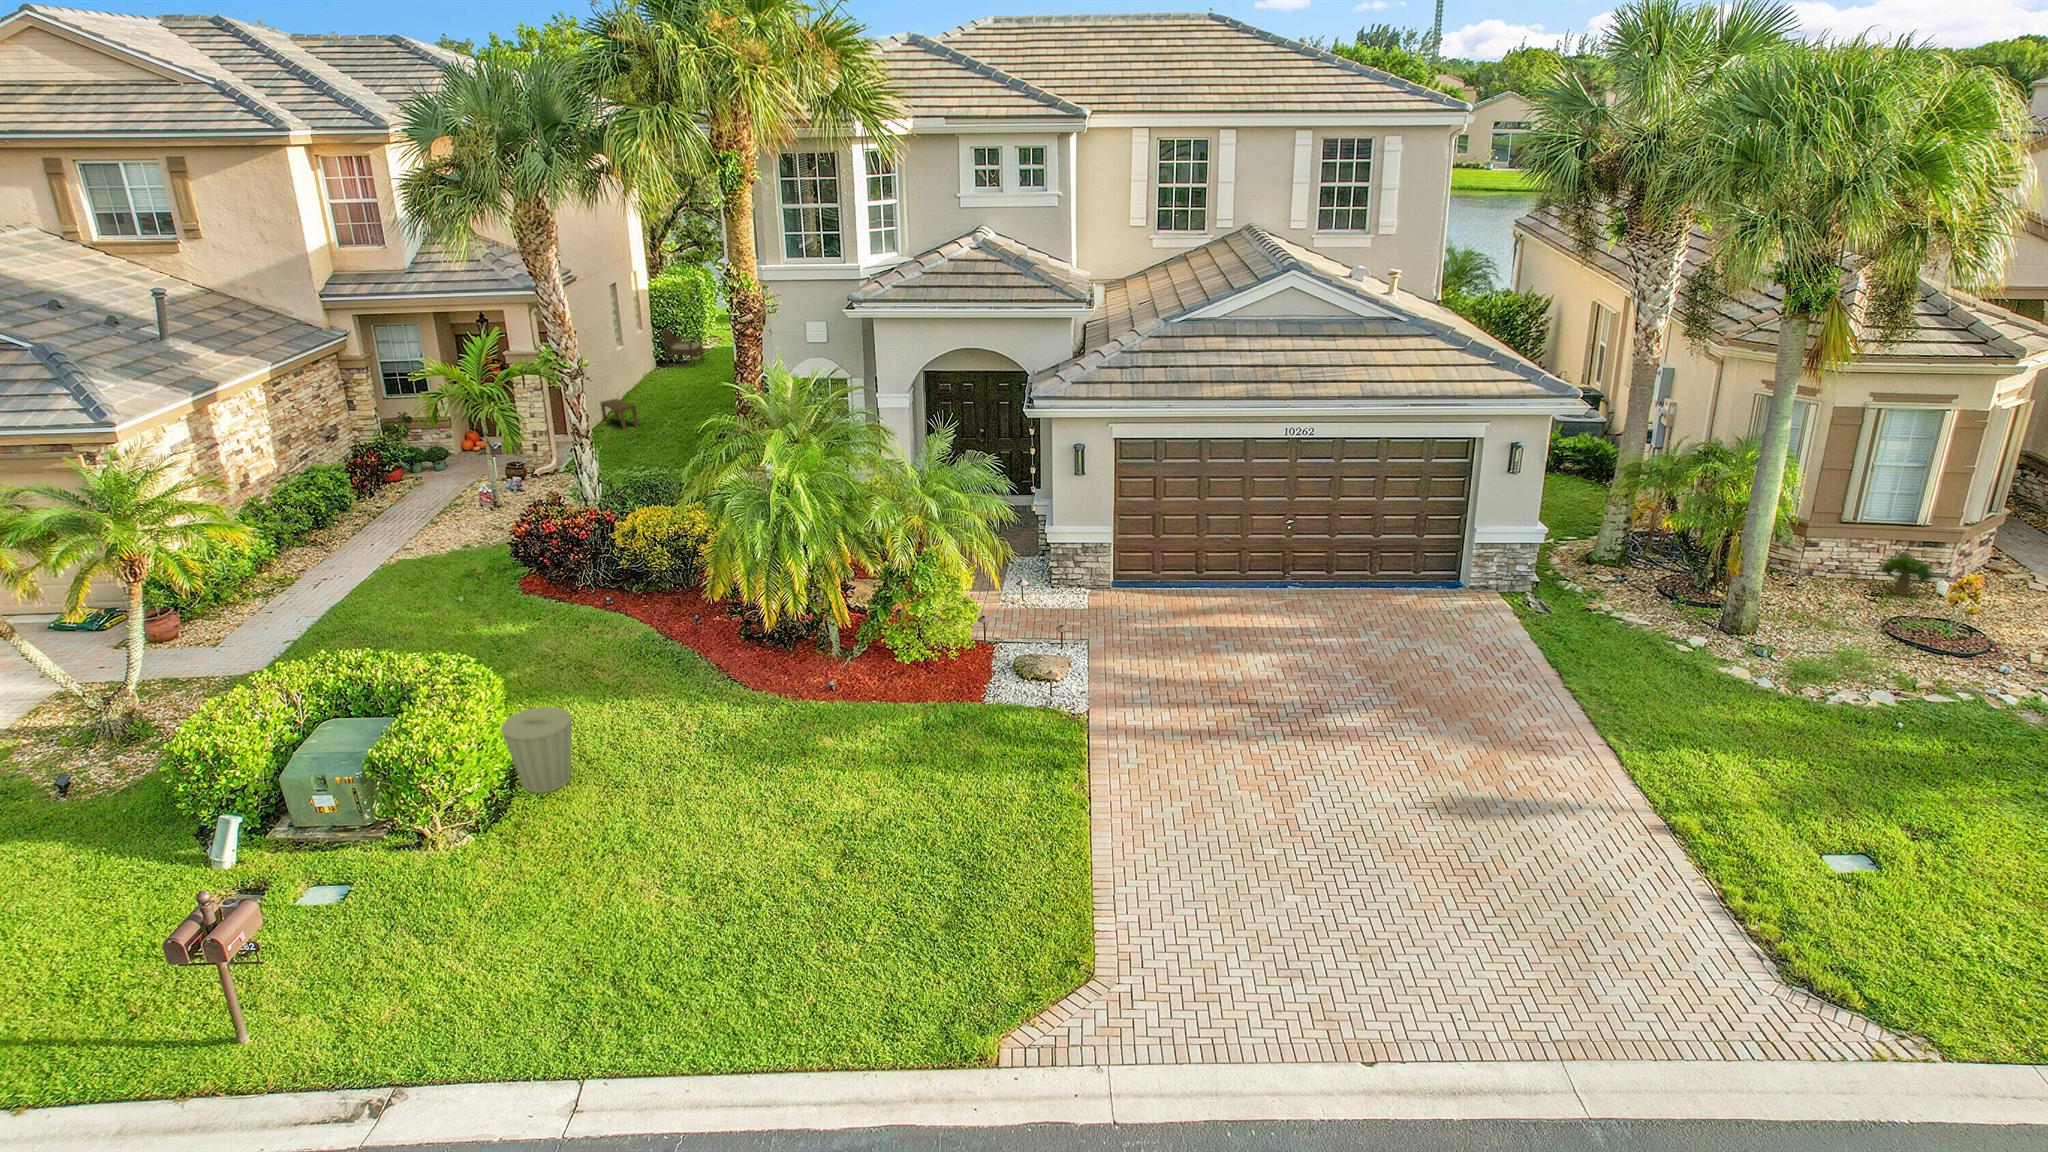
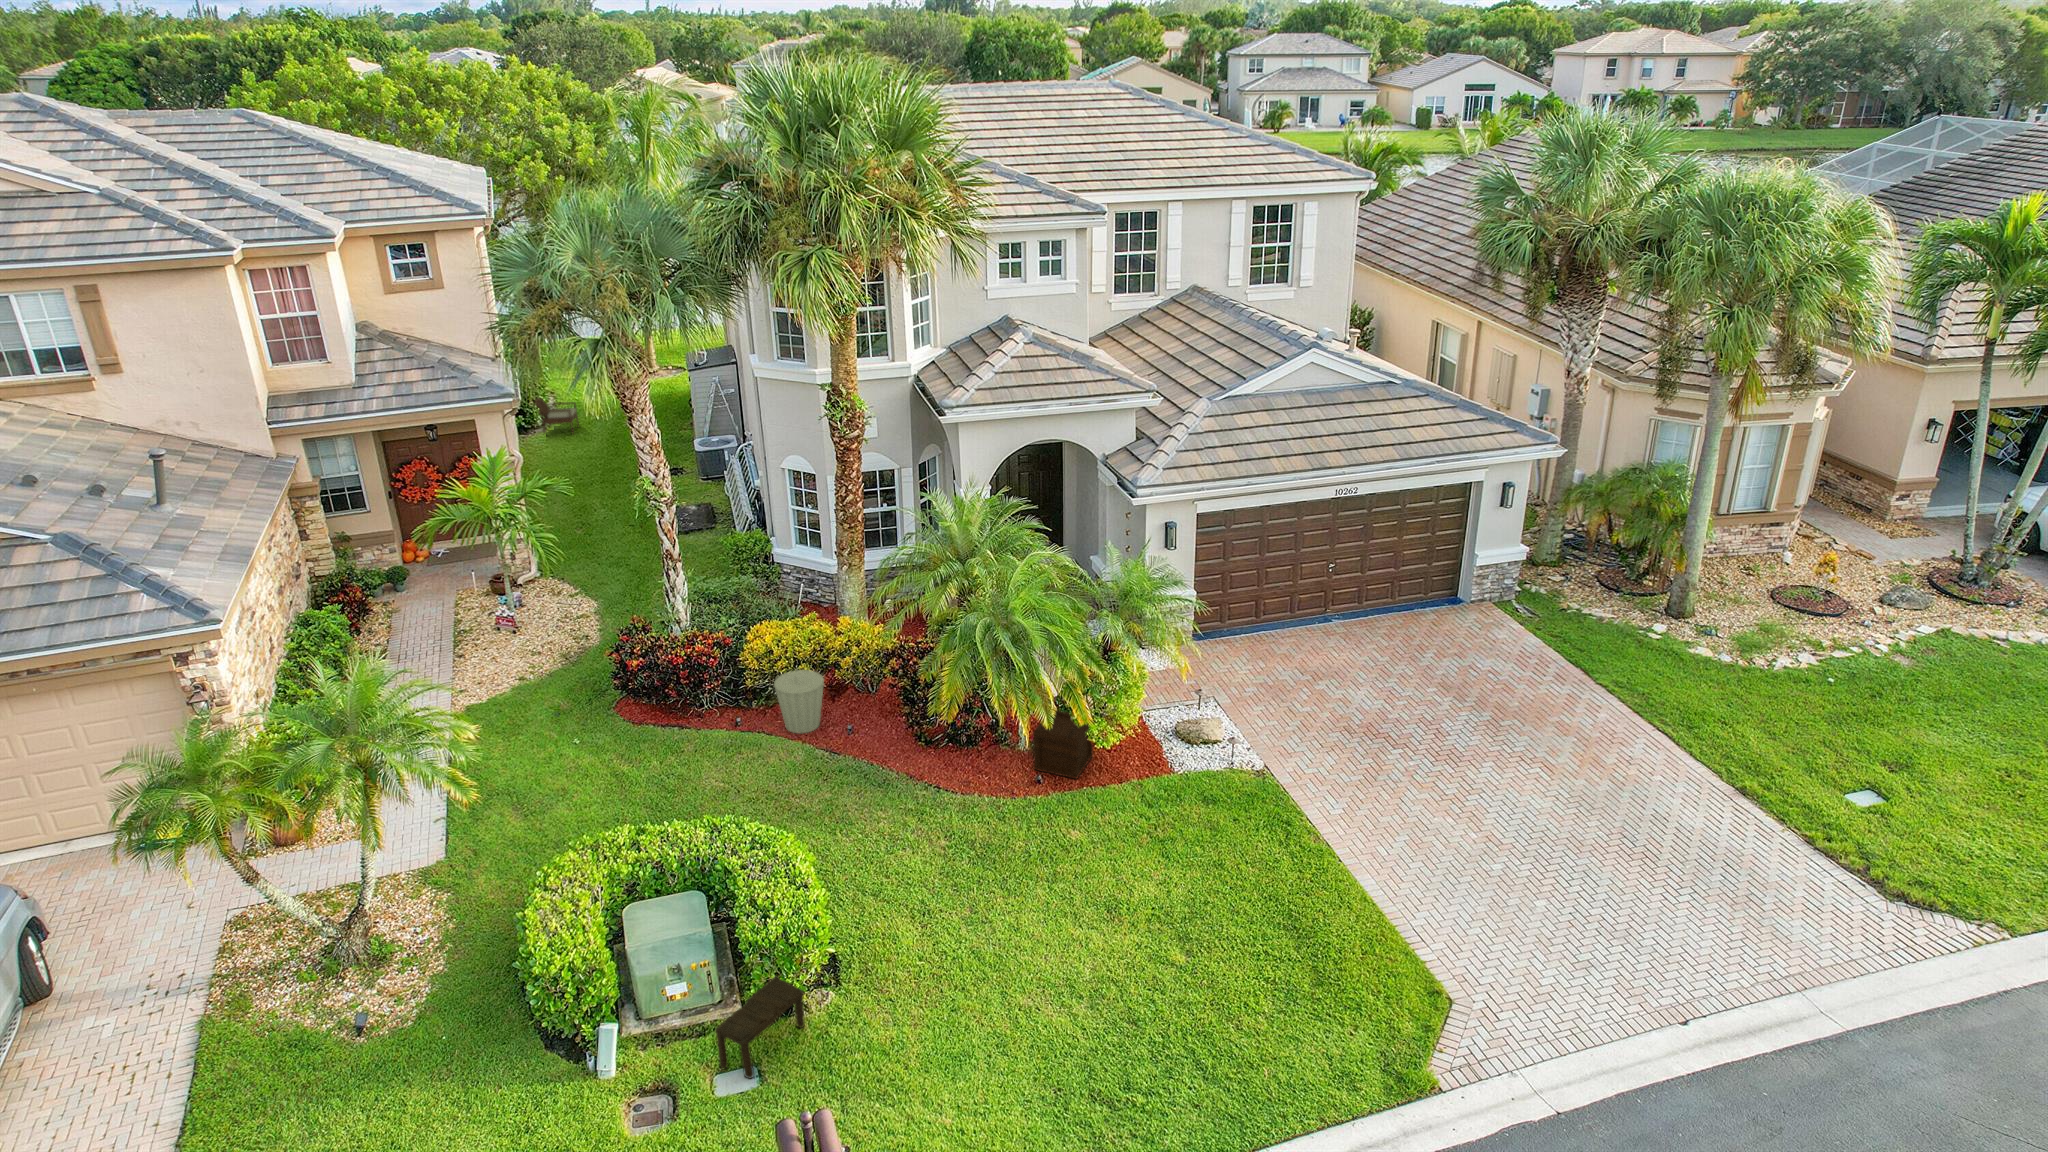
bench: present [600,399,638,430] -> present [715,976,805,1079]
potted plant: present [1879,555,1934,595] -> none [1738,531,1784,566]
wooden crate: none [836,618,911,694] -> present [1033,710,1094,779]
trash can: present [501,707,572,793] -> present [774,670,824,733]

